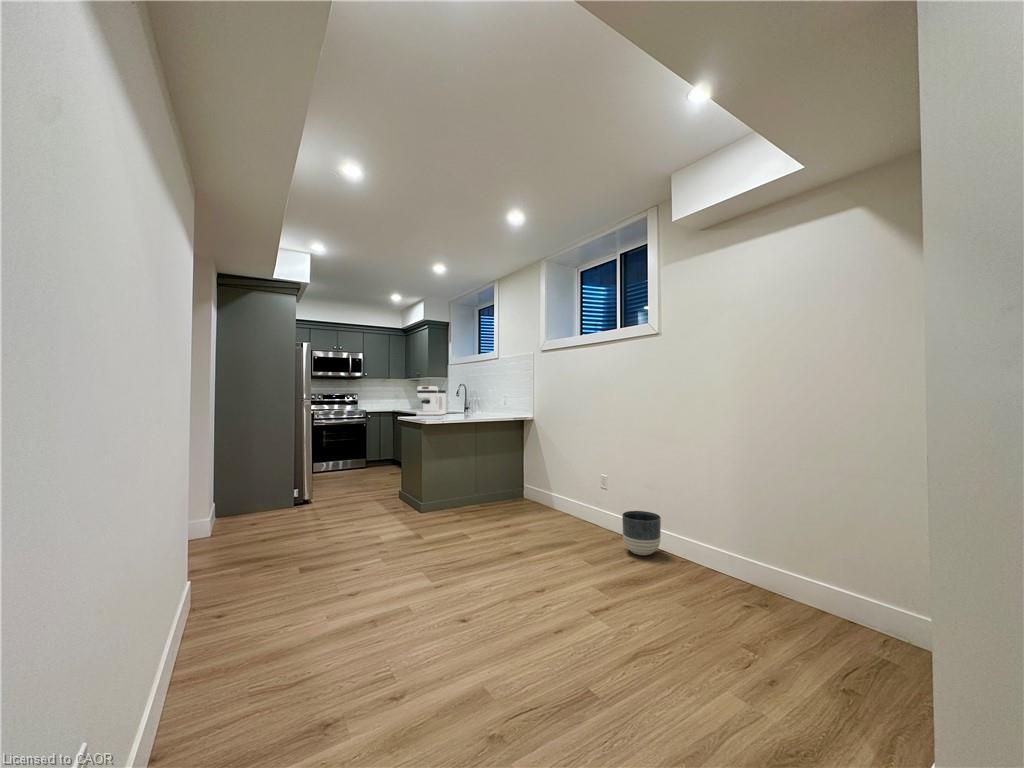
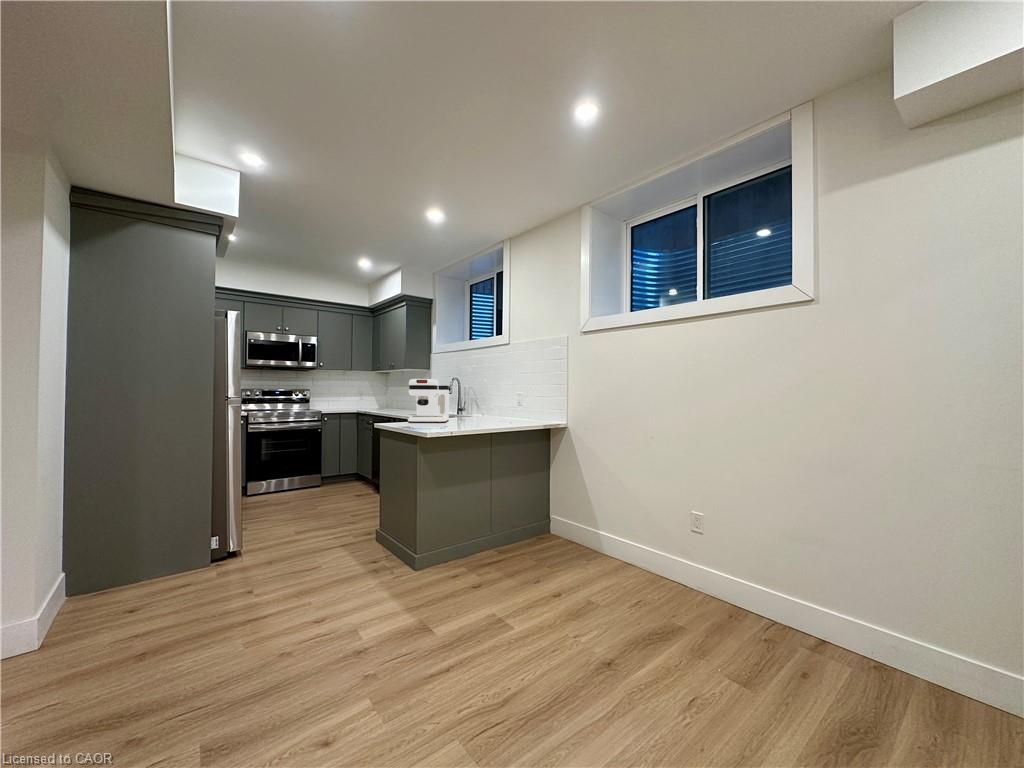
planter: present [622,511,661,555] -> none [769,579,841,659]

